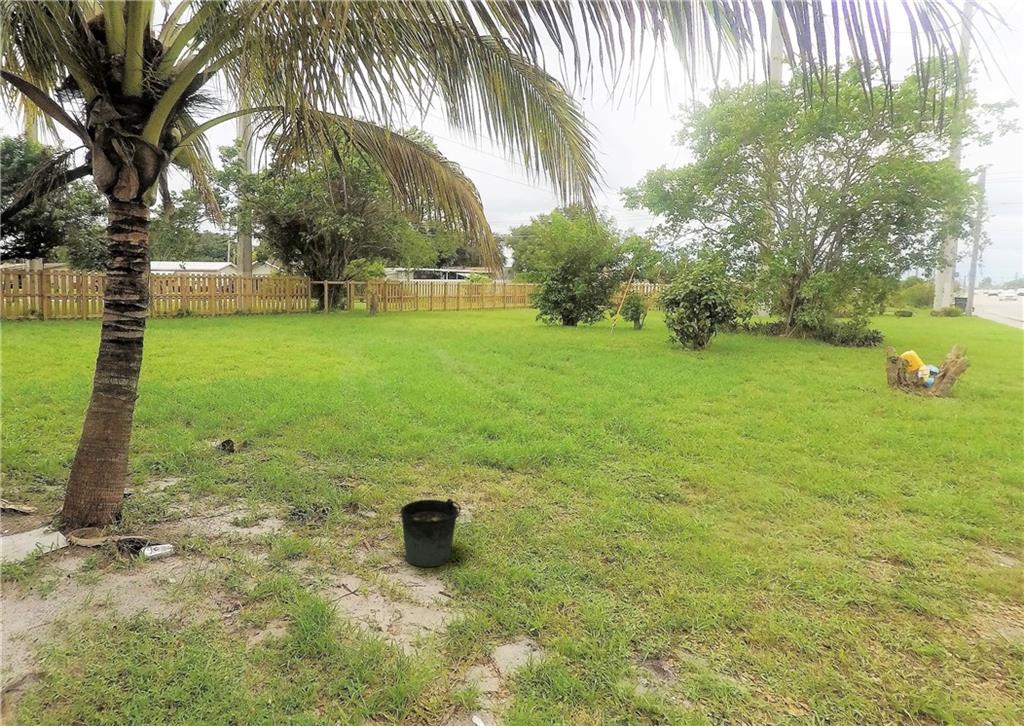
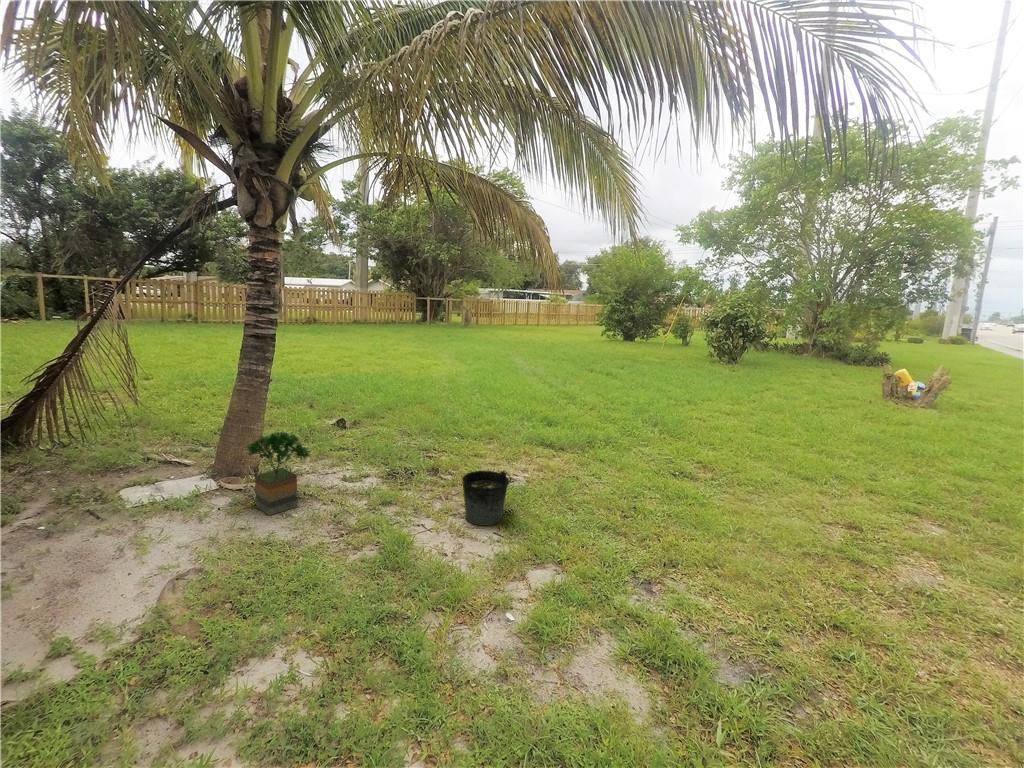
potted tree: none [111,466,201,578] -> present [247,432,309,516]

